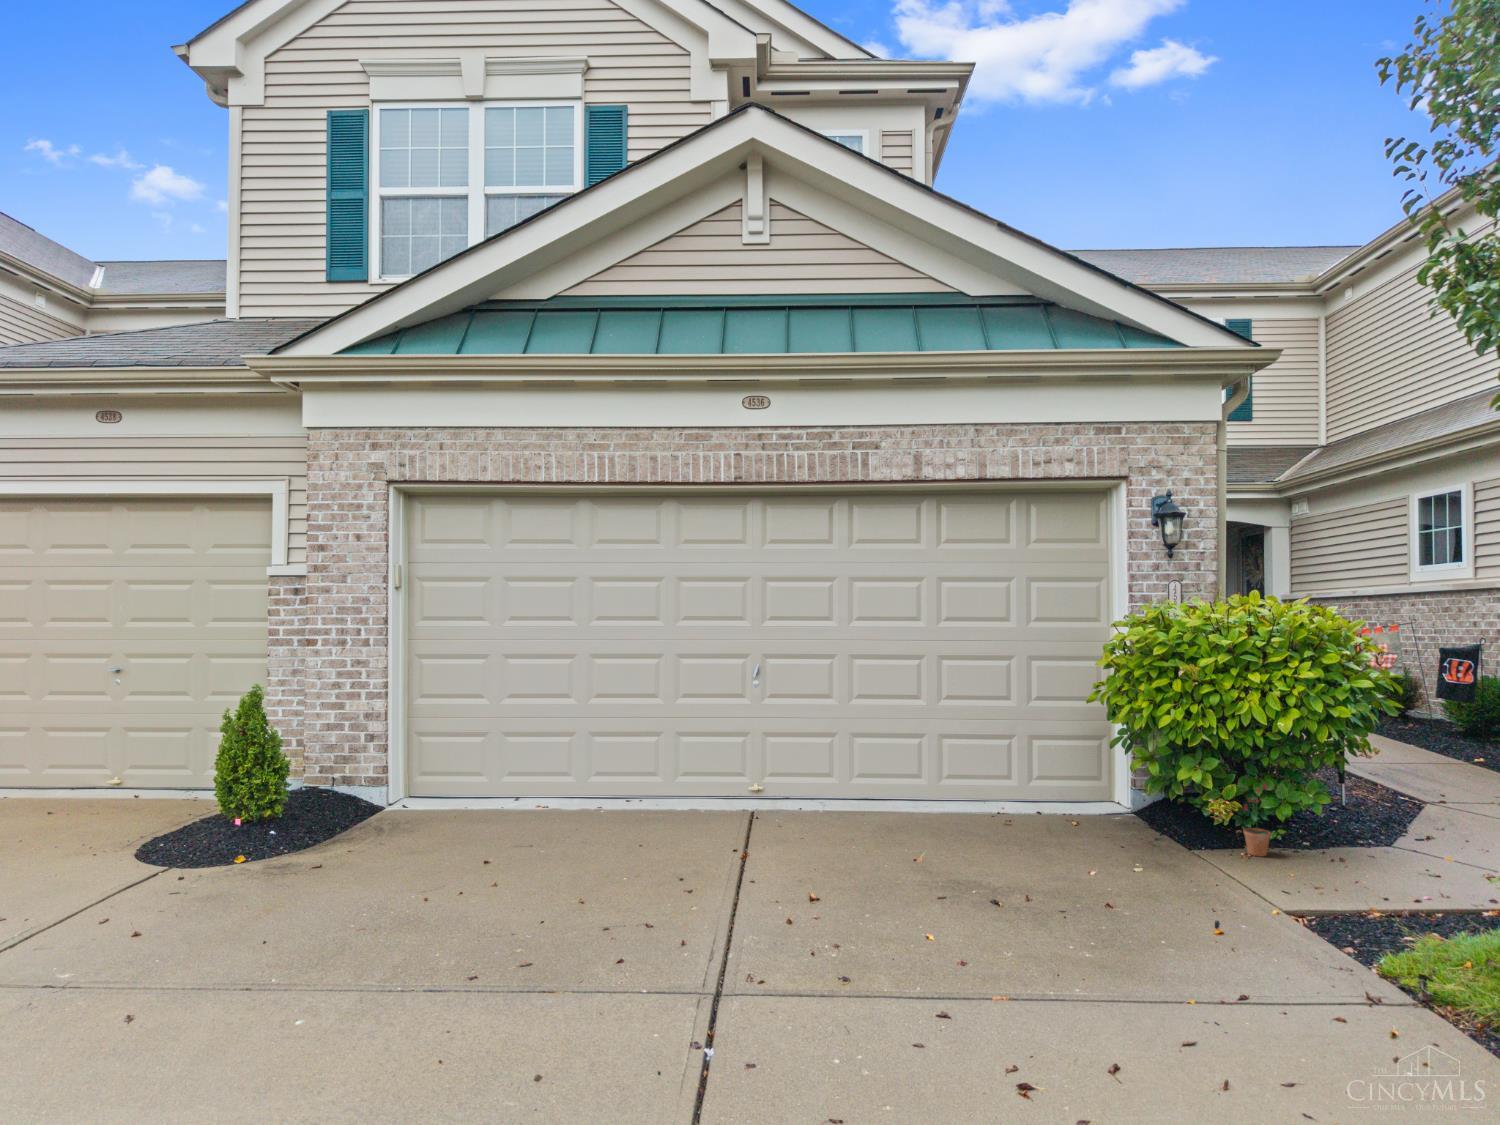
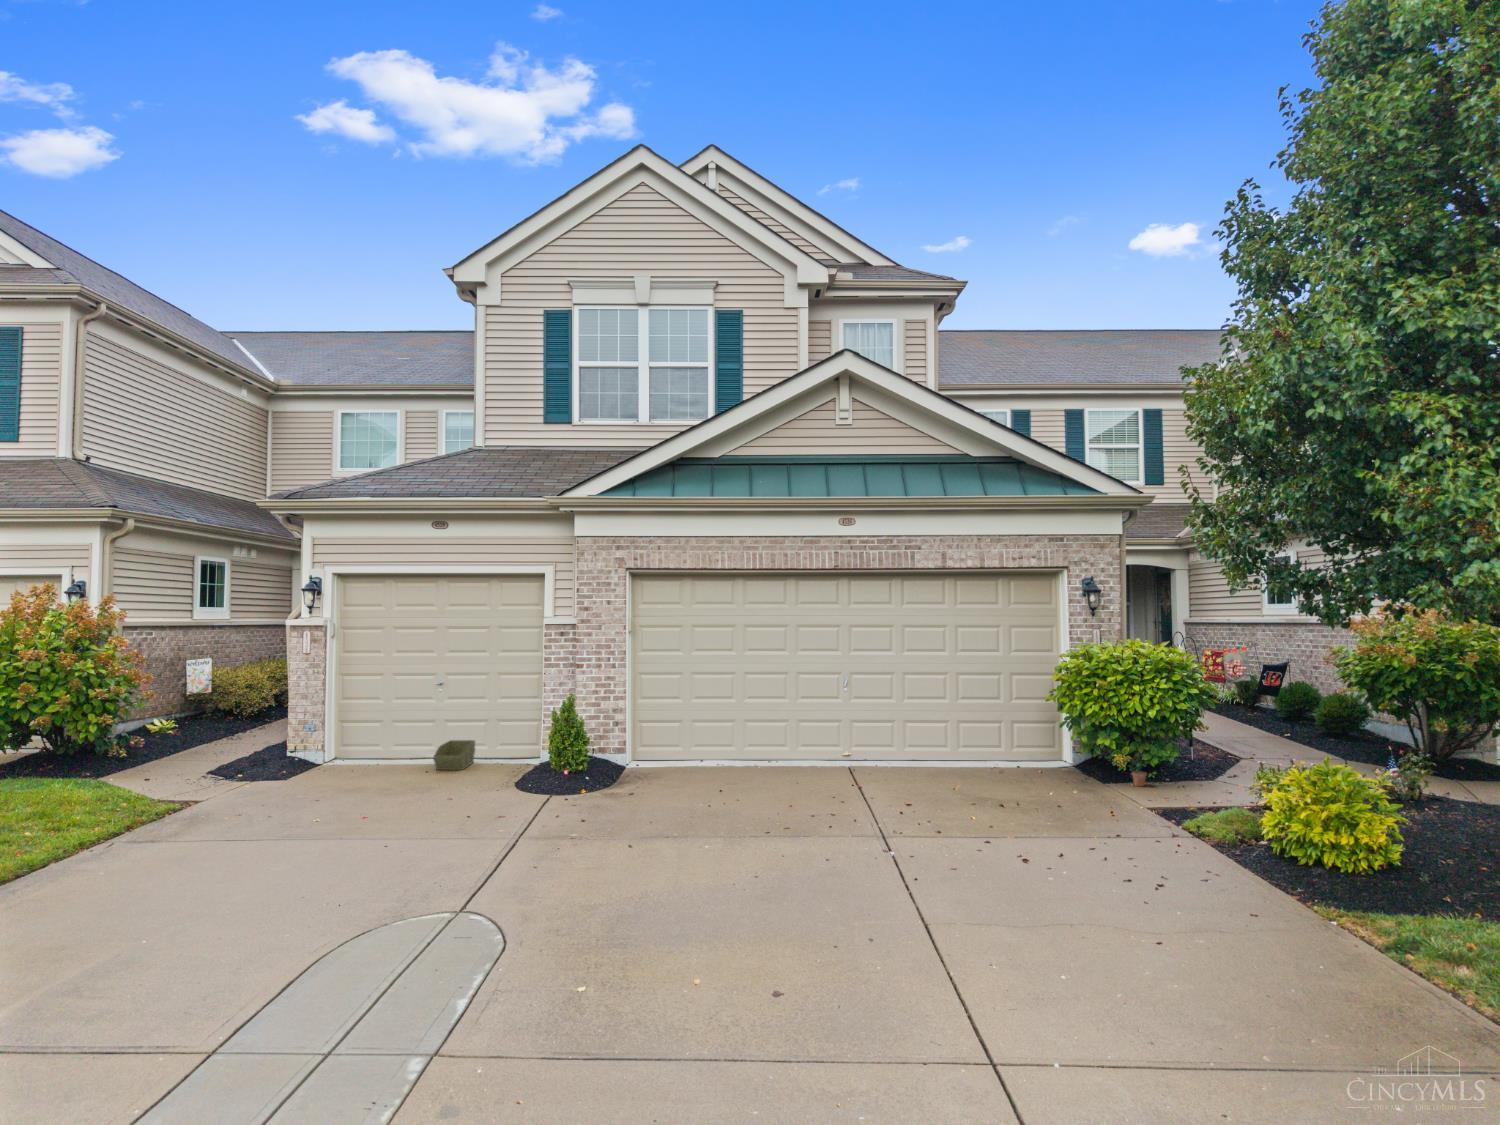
storage bin: none [60,763,156,814] -> present [434,740,475,770]

